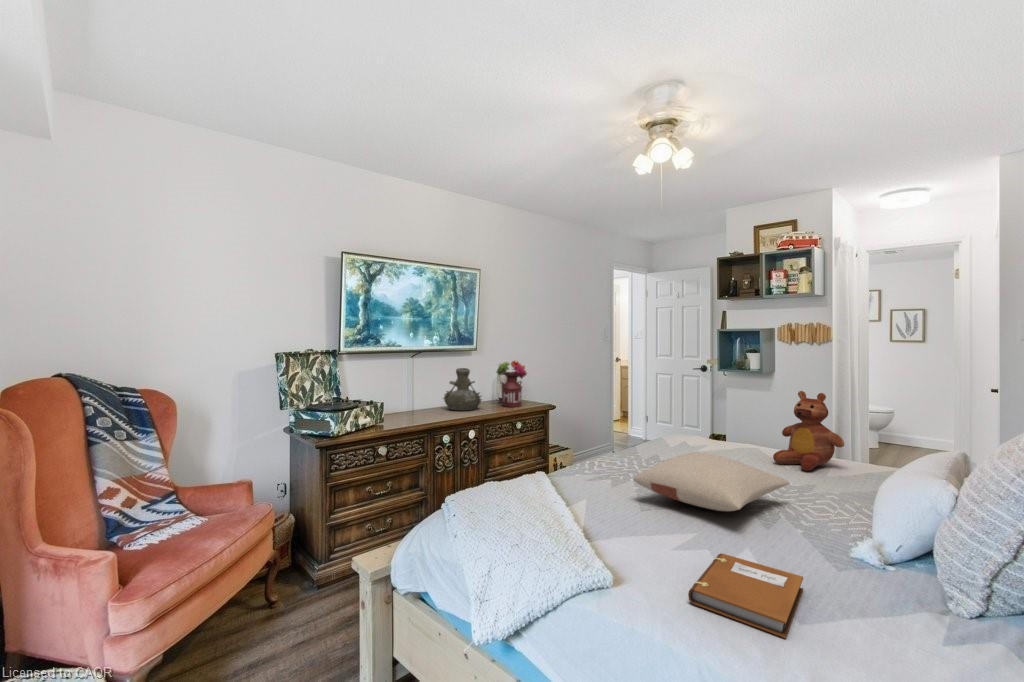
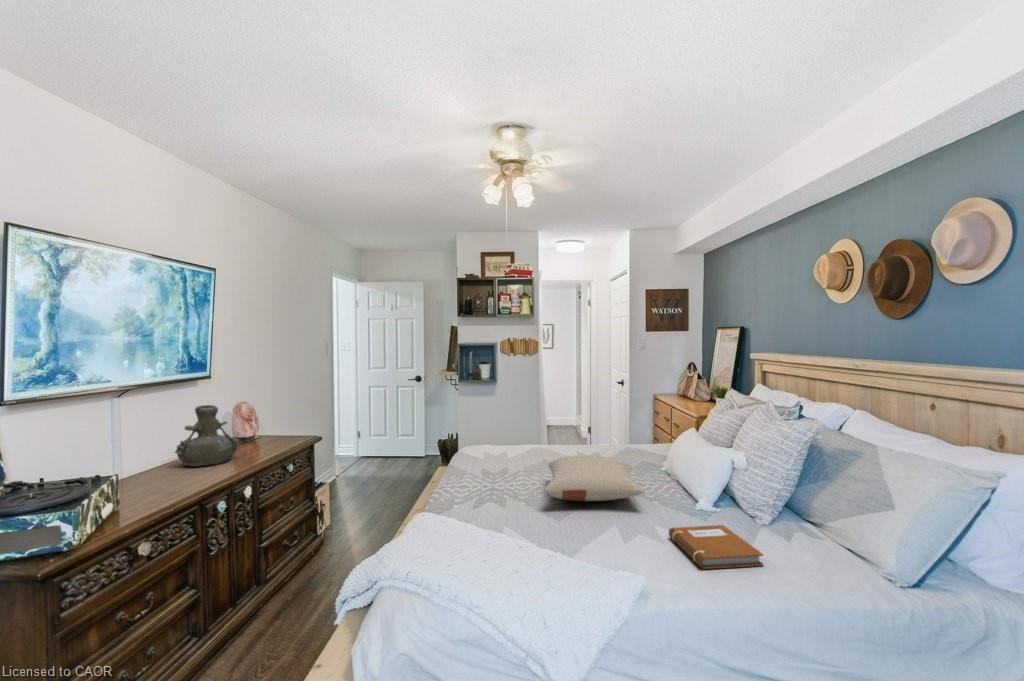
flower arrangement: present [496,361,527,407] -> none [249,388,294,449]
teddy bear: present [773,391,844,471] -> none [569,394,616,456]

